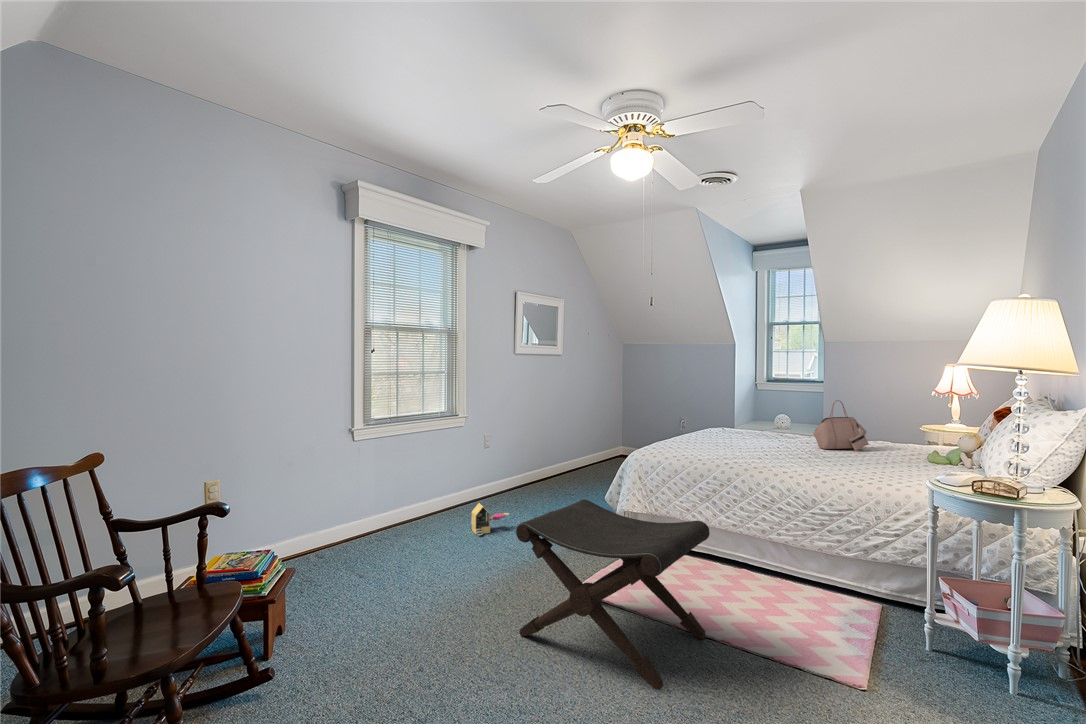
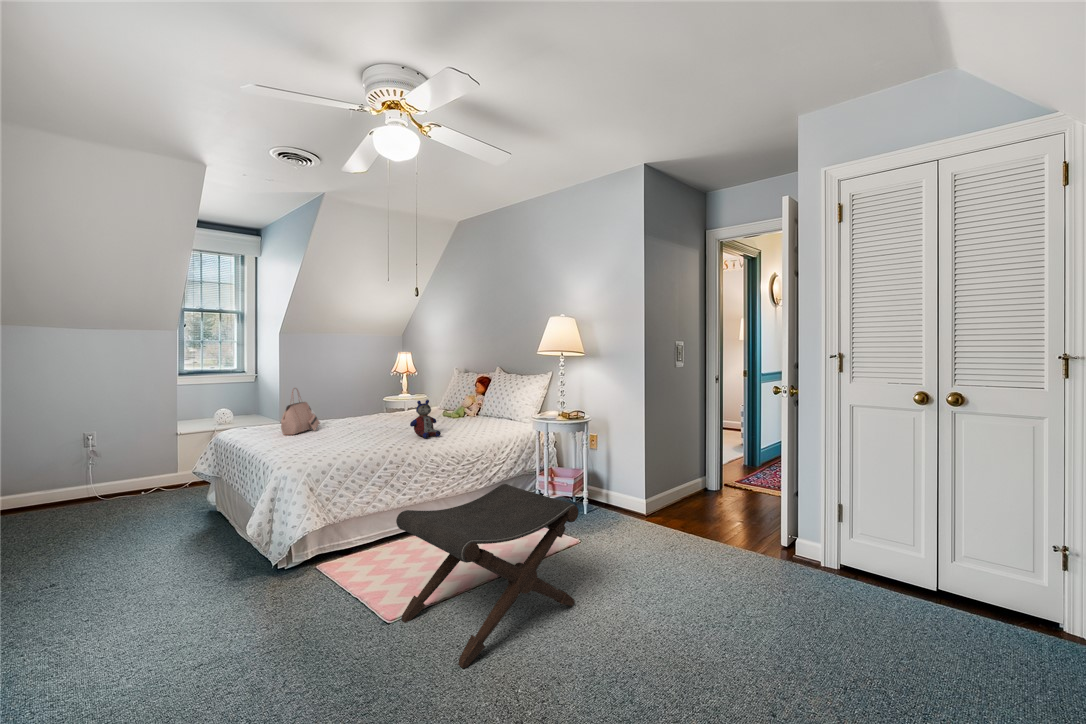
handbag: present [813,400,869,451] -> present [281,389,320,435]
stuffed bear: none [777,420,818,468] -> present [410,400,441,438]
toy house: present [471,503,509,535] -> none [47,631,114,702]

